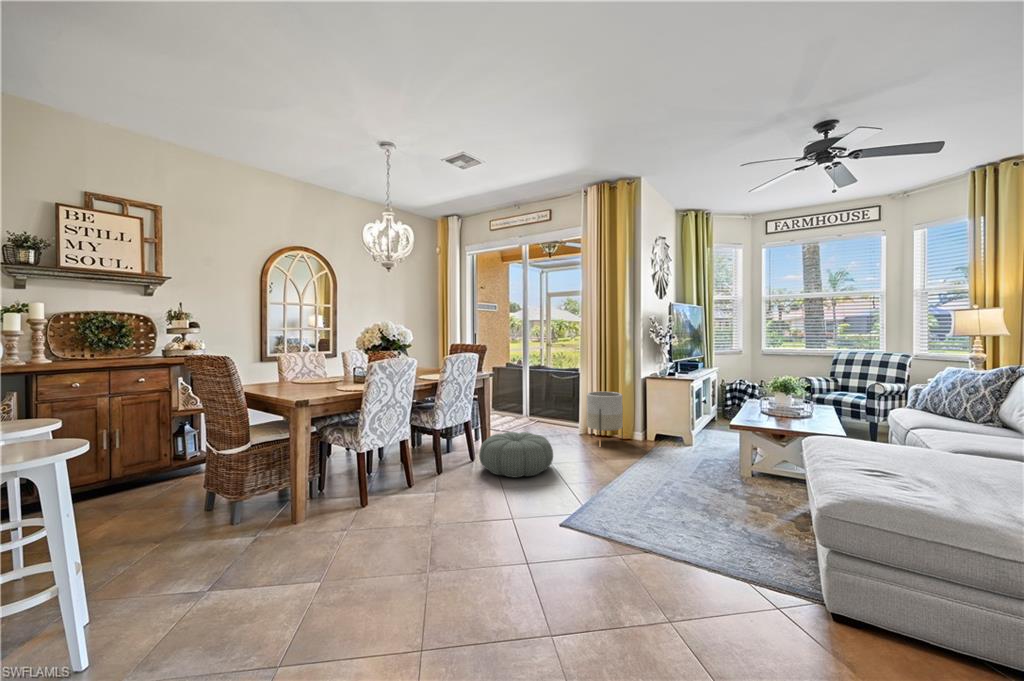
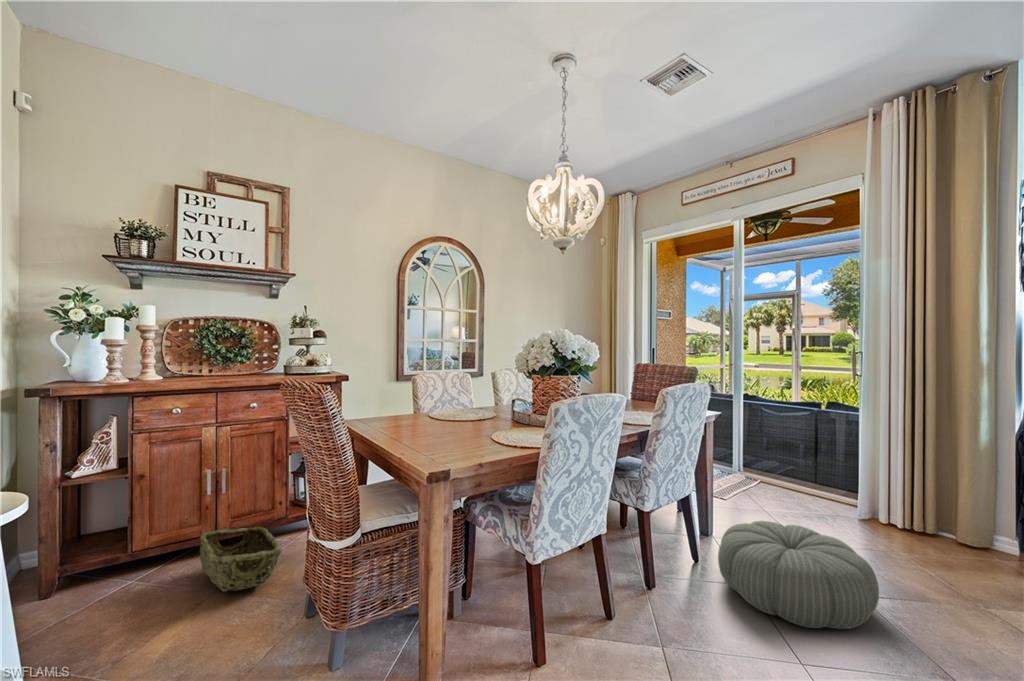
planter: present [587,392,623,440] -> none [887,452,973,556]
woven basket: none [104,470,179,508] -> present [200,527,282,591]

